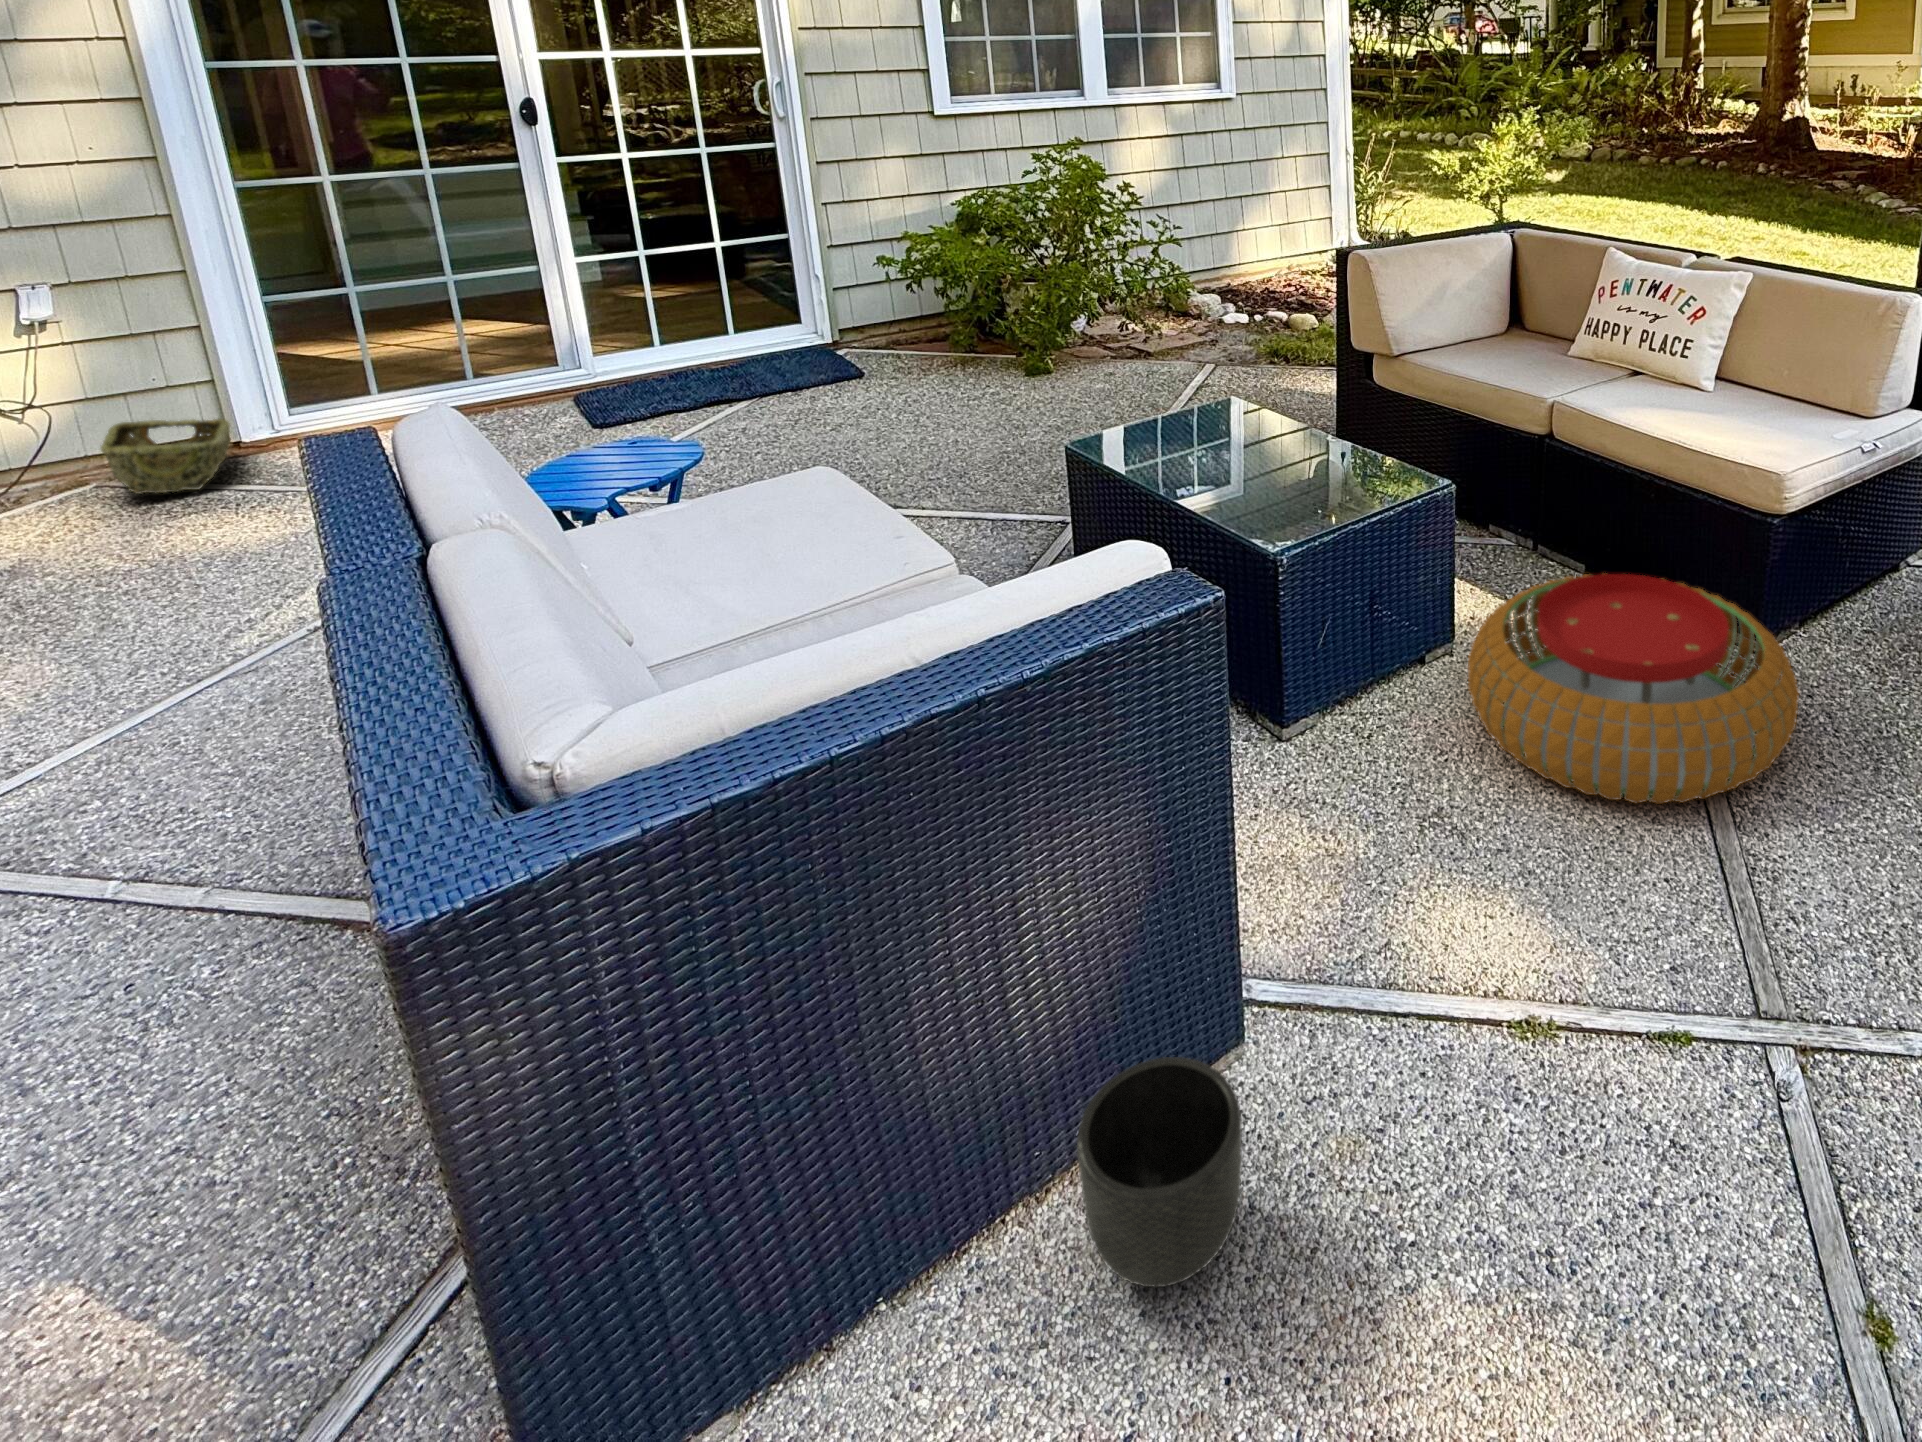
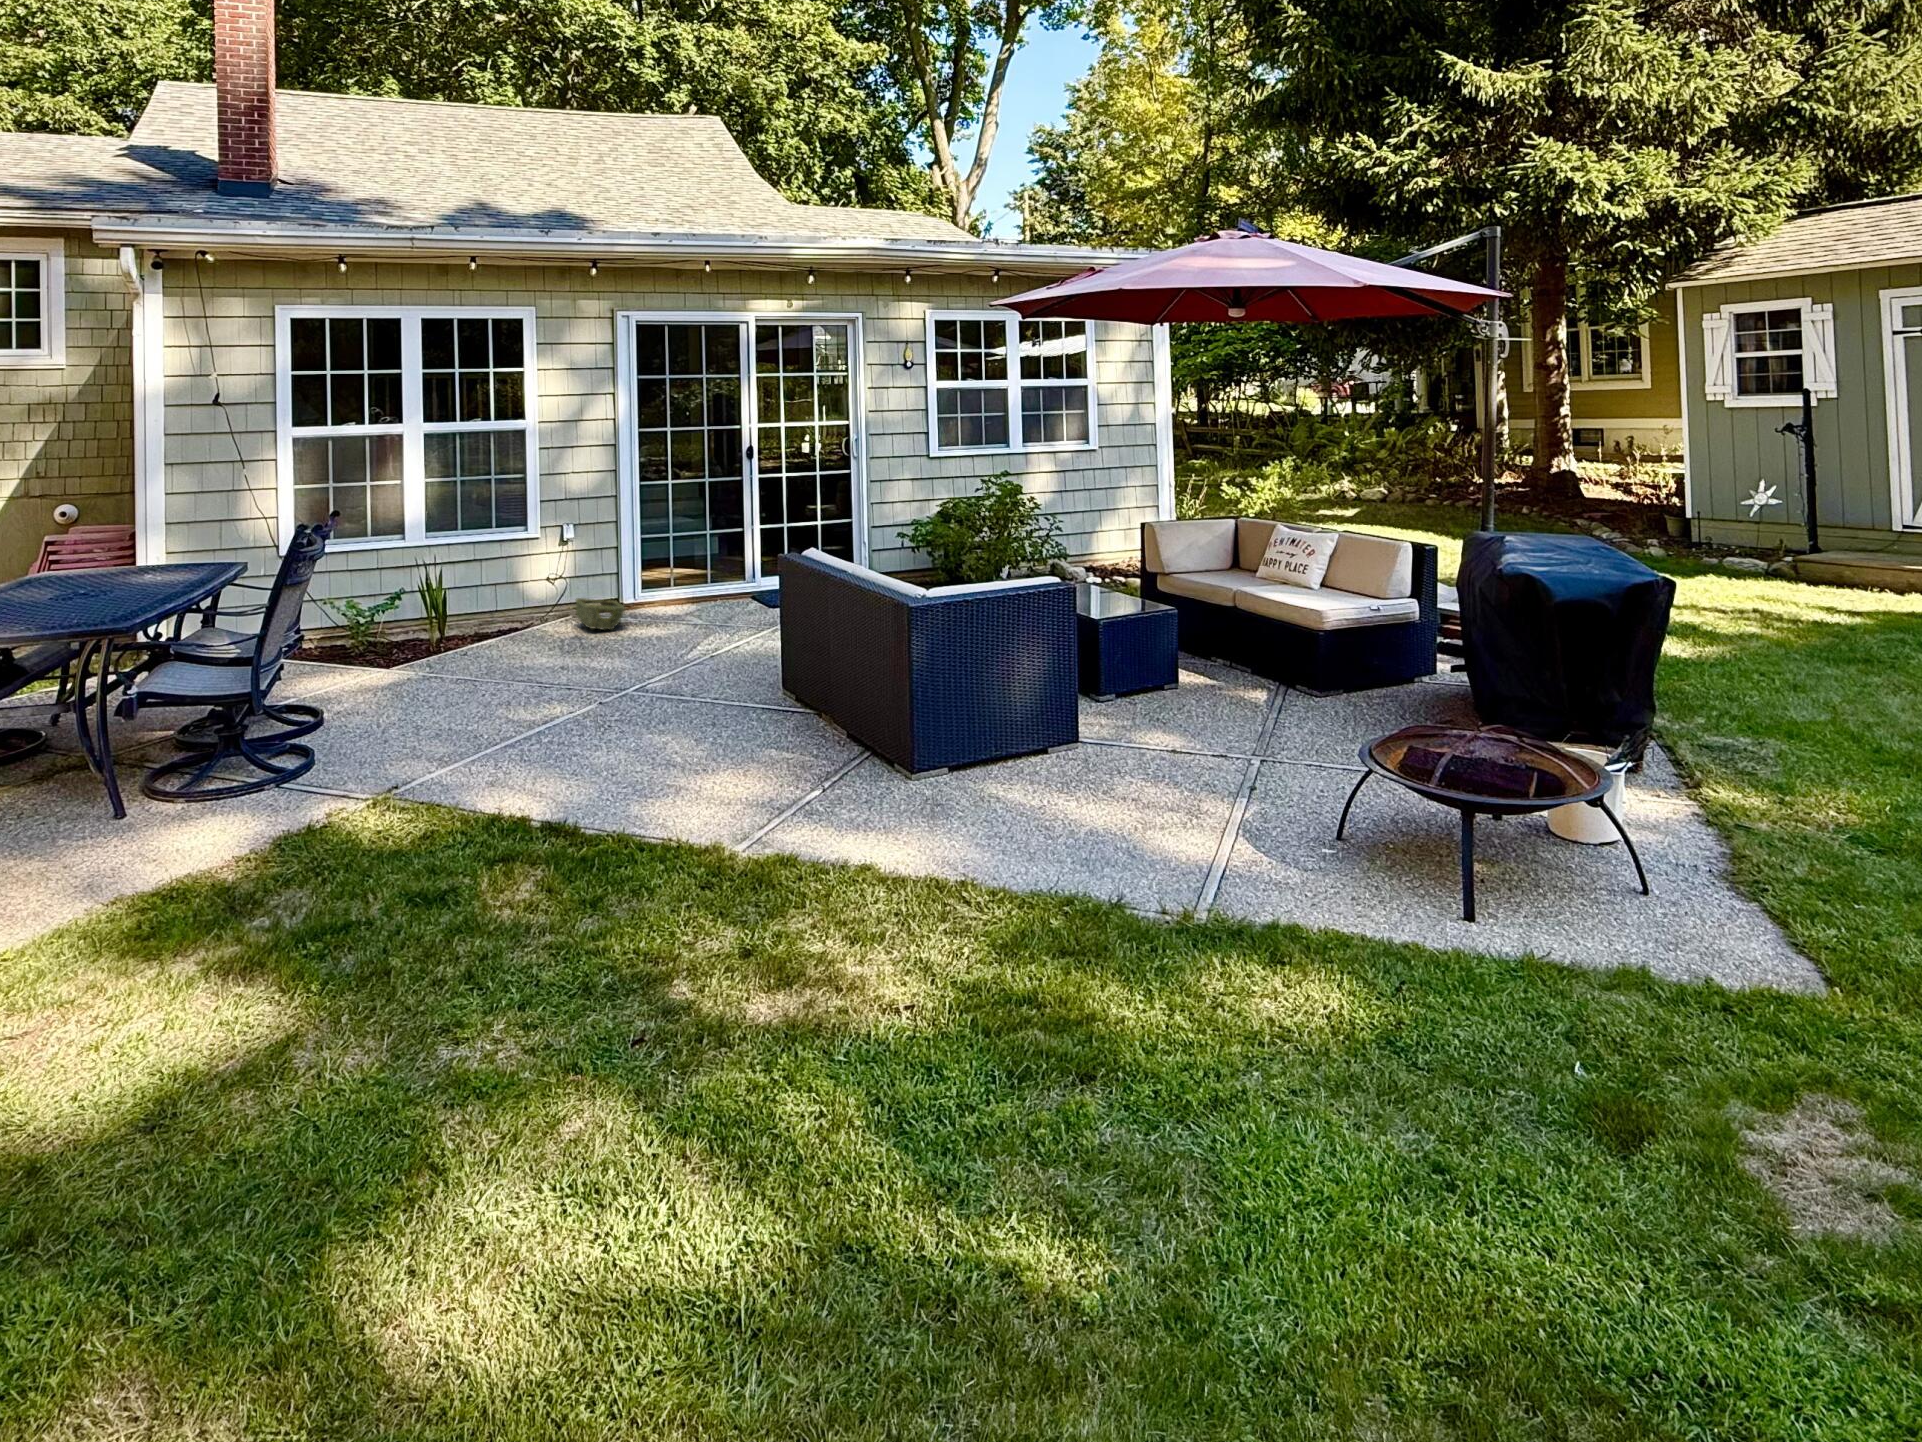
pouf: present [1468,573,1799,804] -> none [1181,660,1318,732]
planter: present [1077,1057,1242,1287] -> none [1039,727,1083,779]

